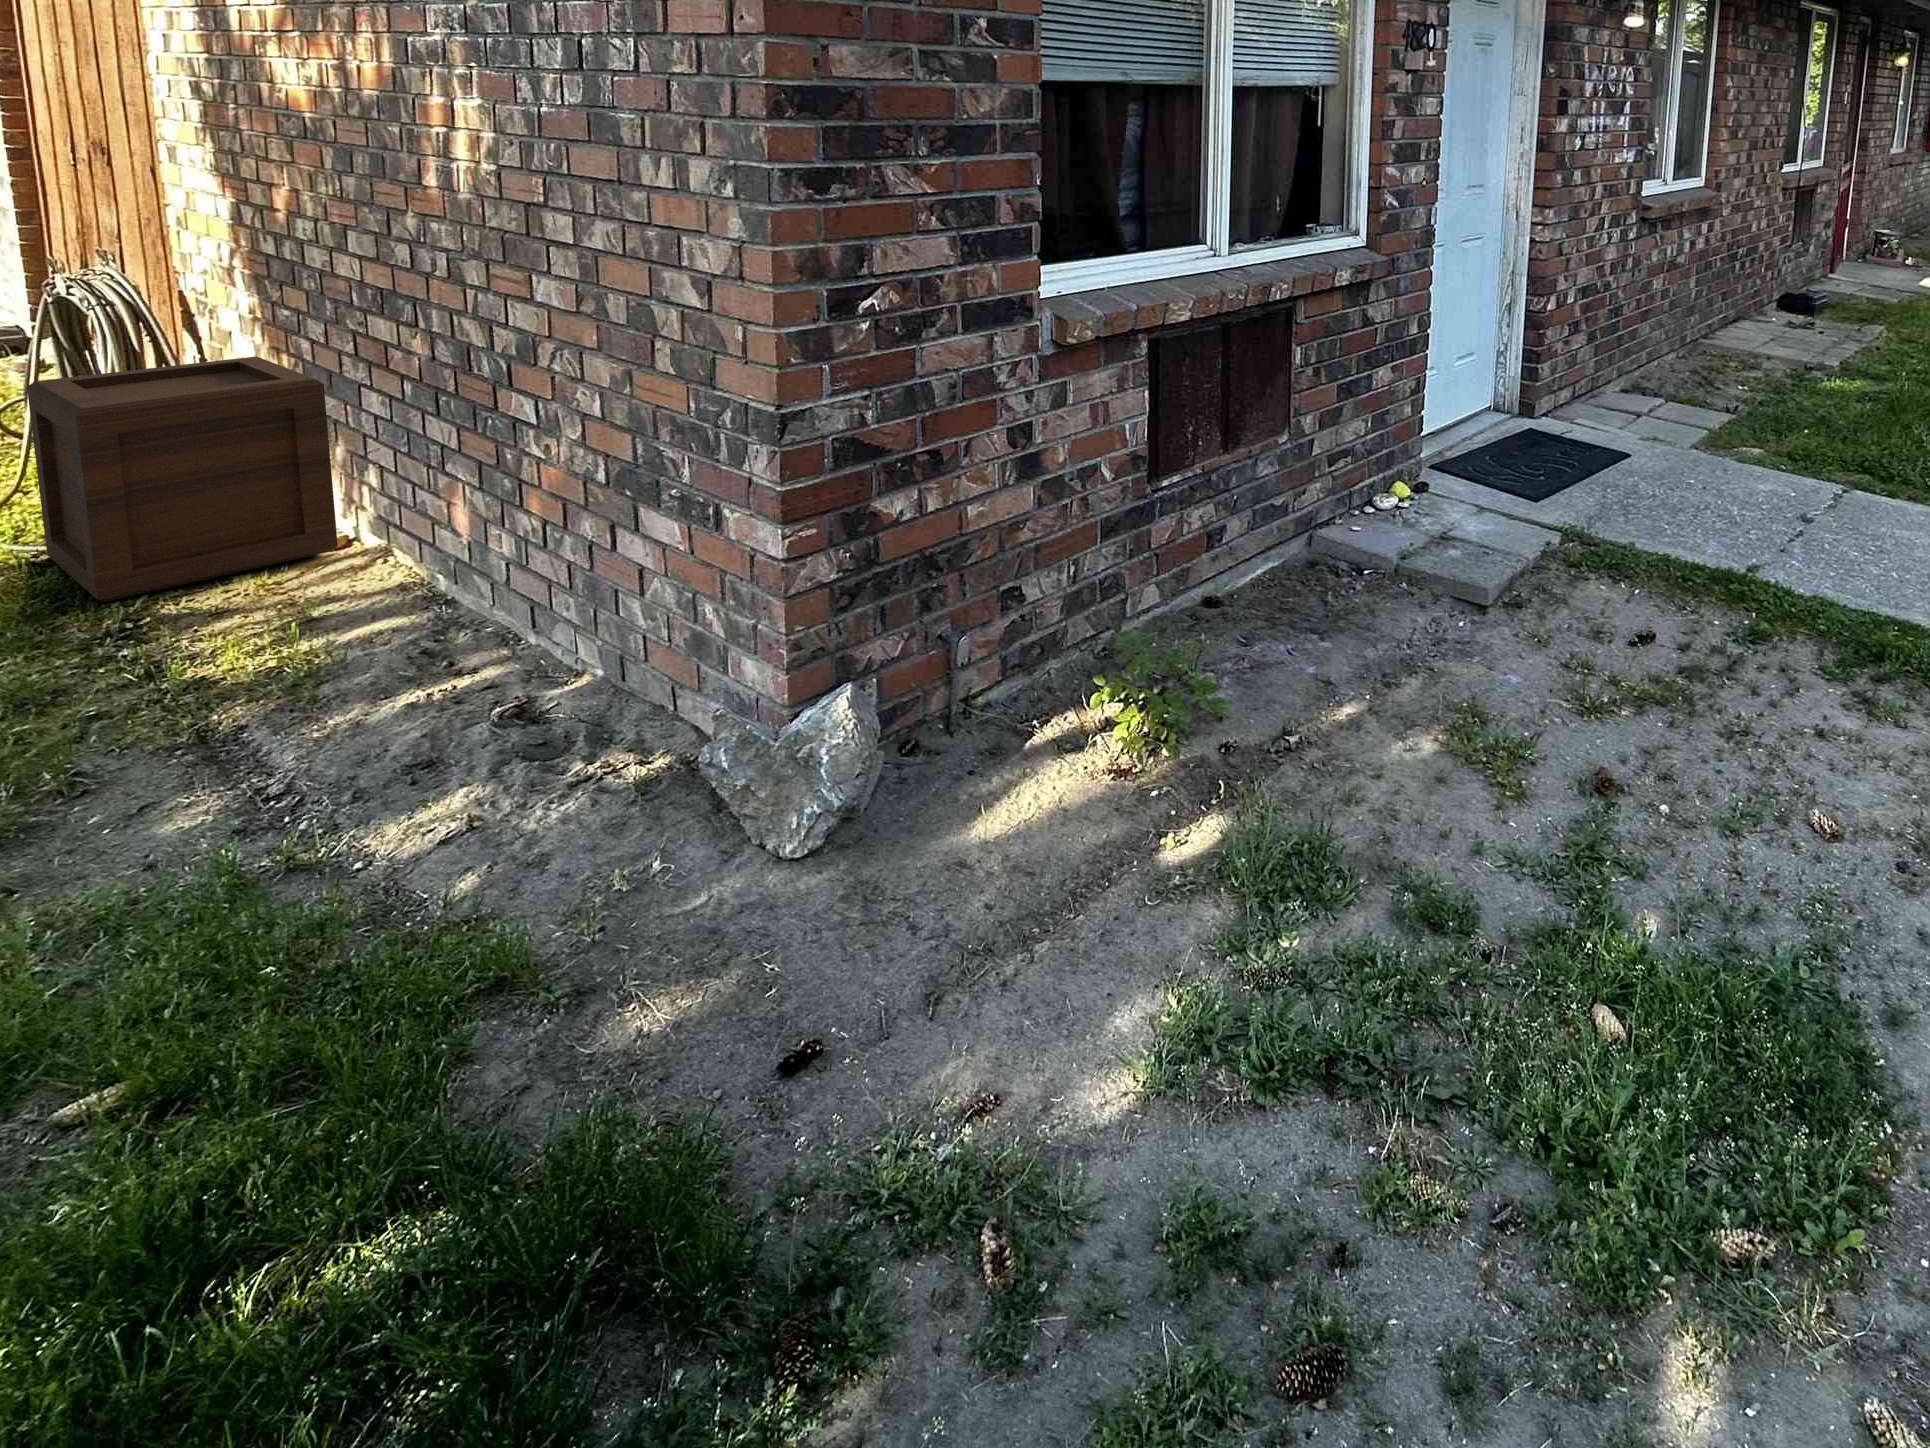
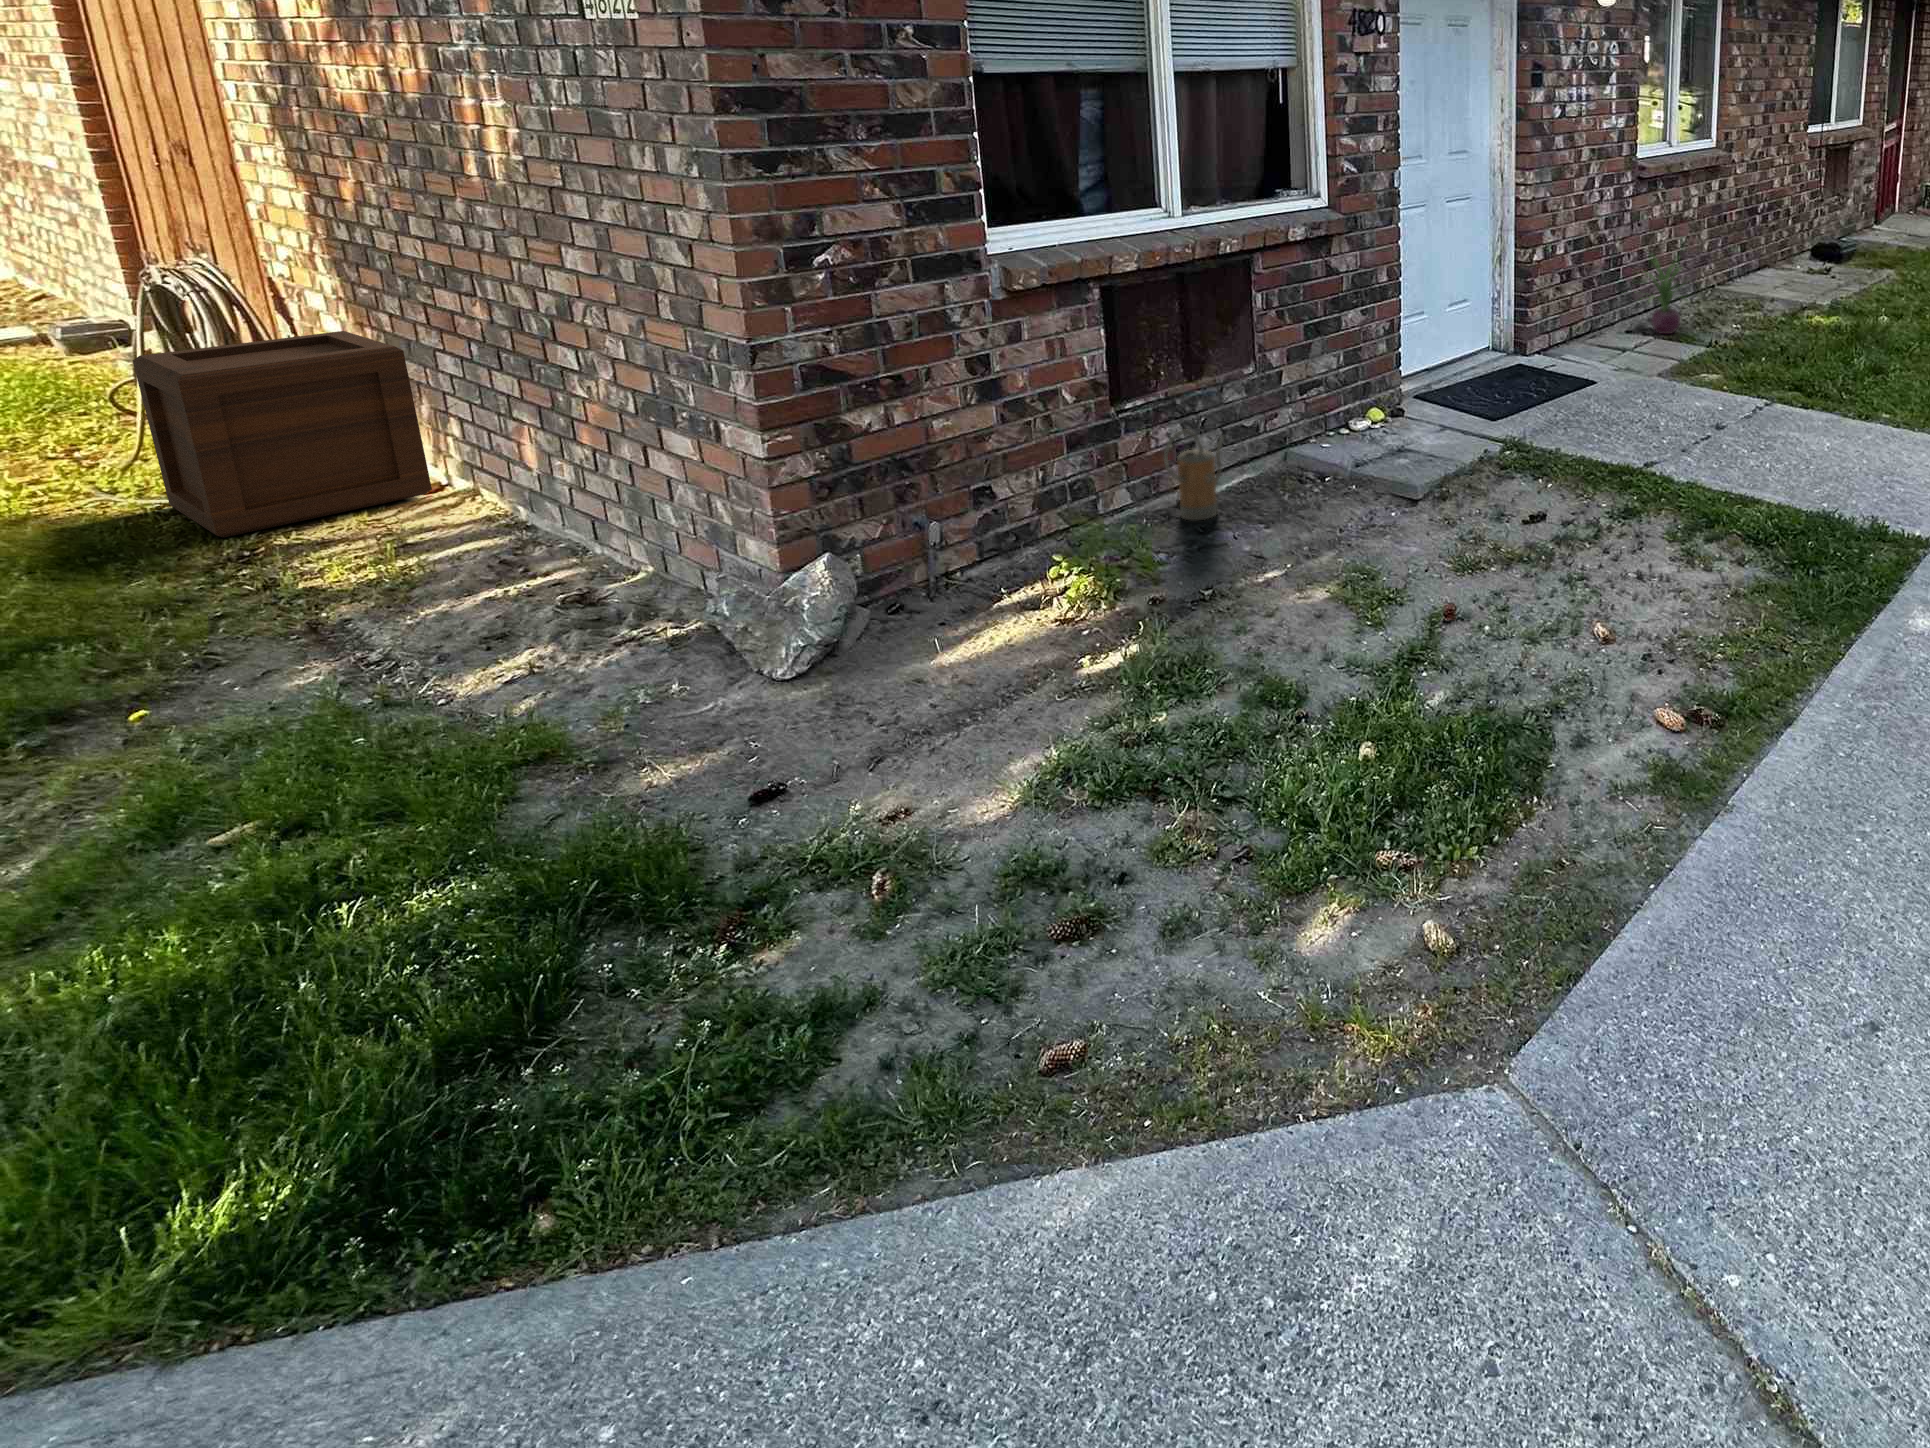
decorative plant: none [1613,305,1721,397] -> present [1647,256,1680,334]
watering can: none [1208,515,1269,628] -> present [1164,429,1224,520]

